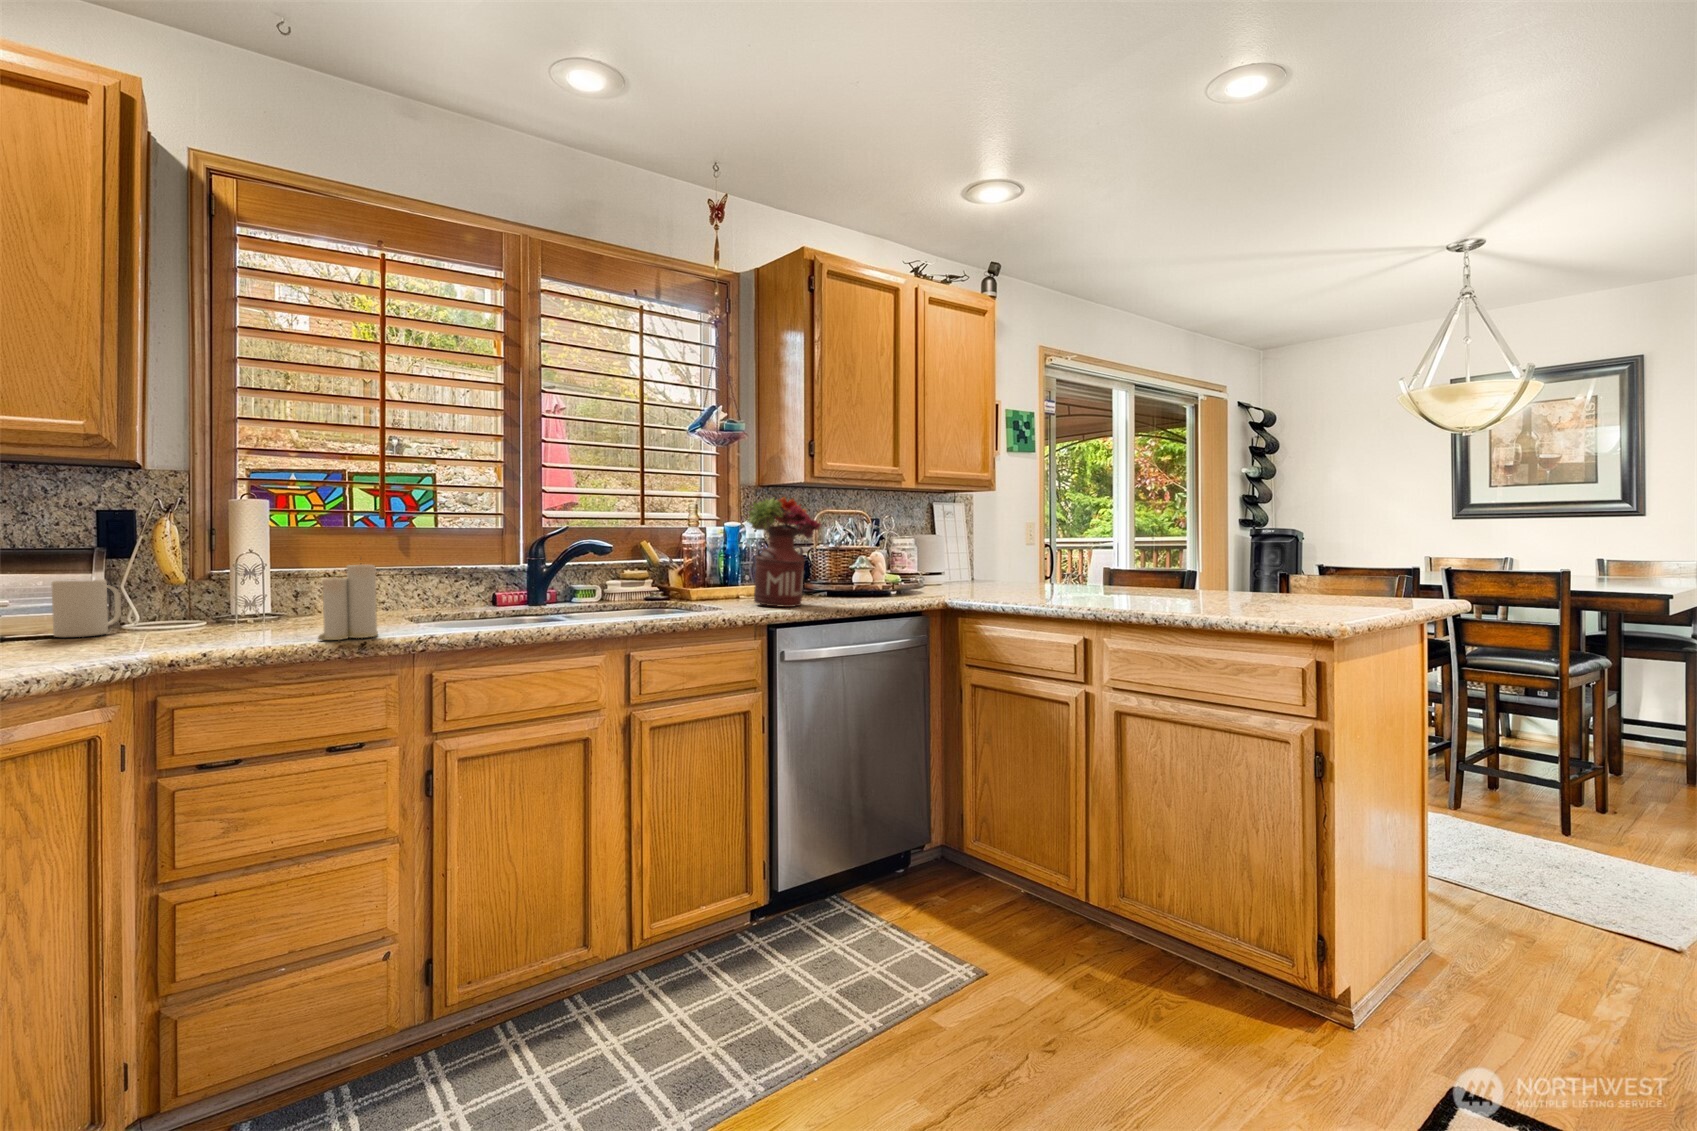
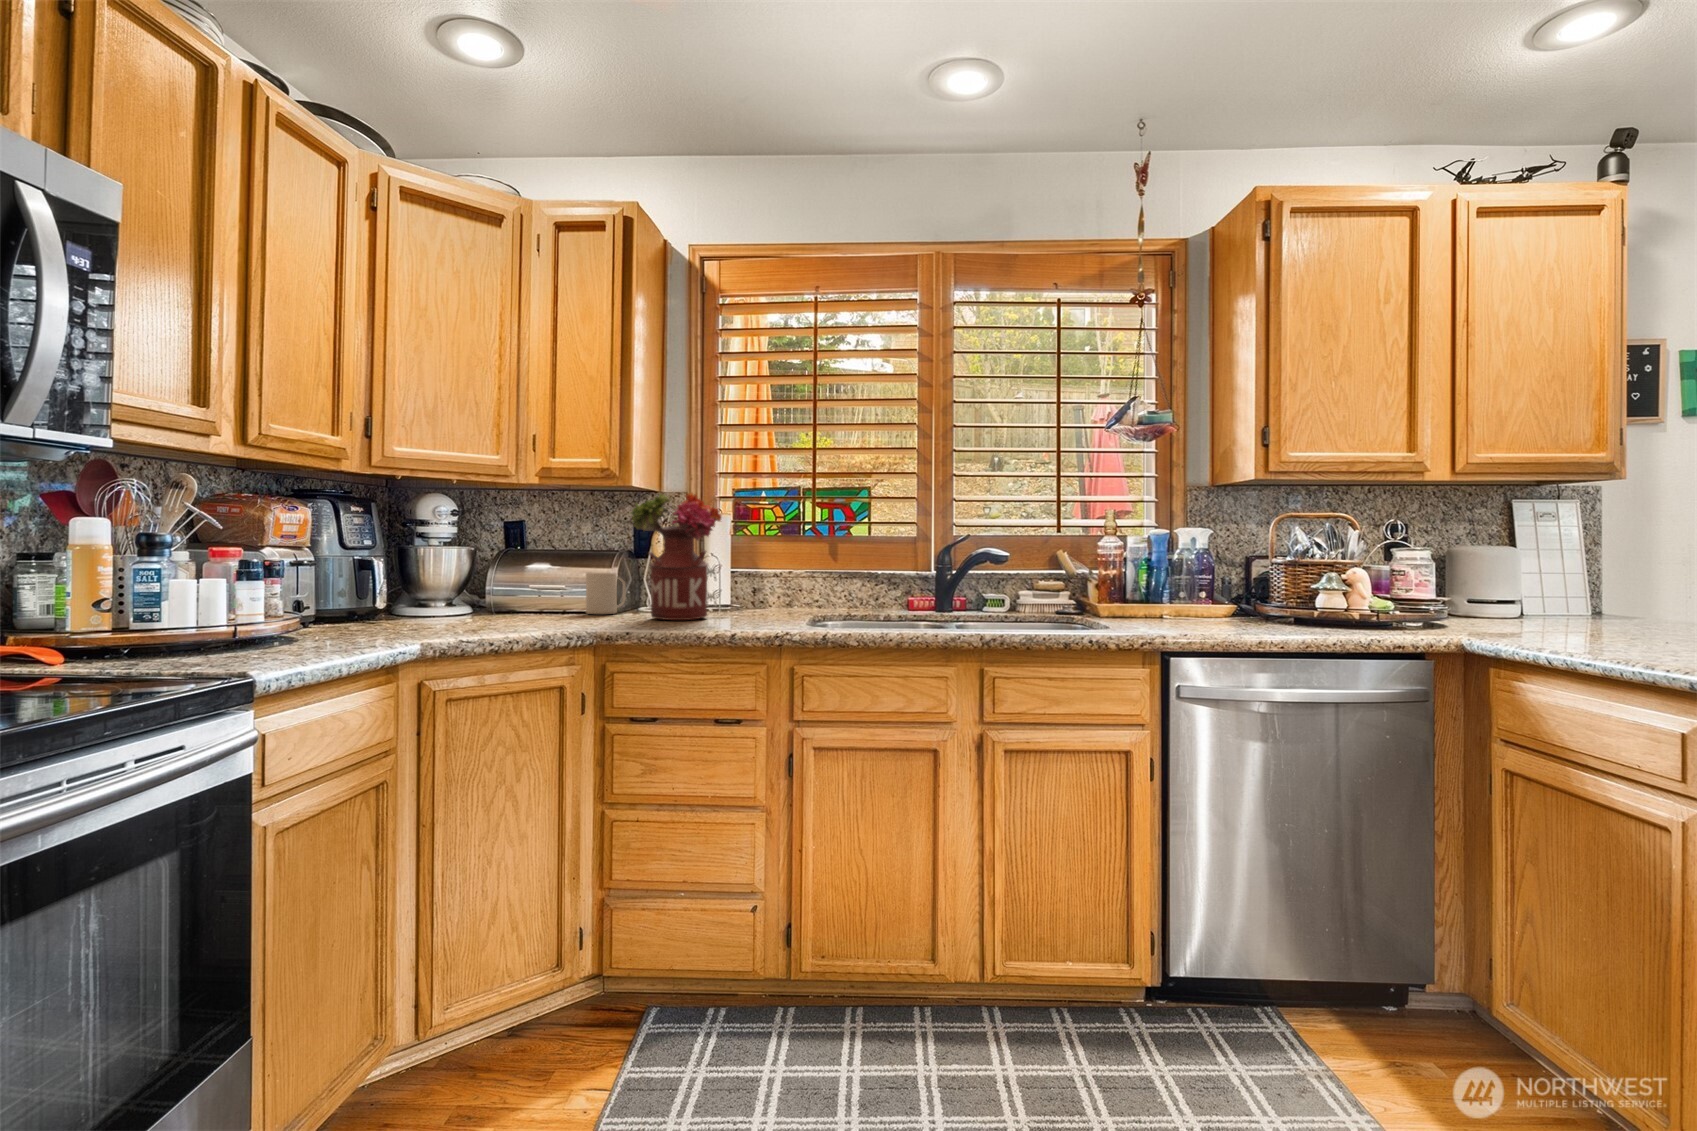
flower arrangement: present [747,497,821,607] -> present [631,493,721,620]
candle: present [318,565,378,640] -> none [720,554,770,626]

